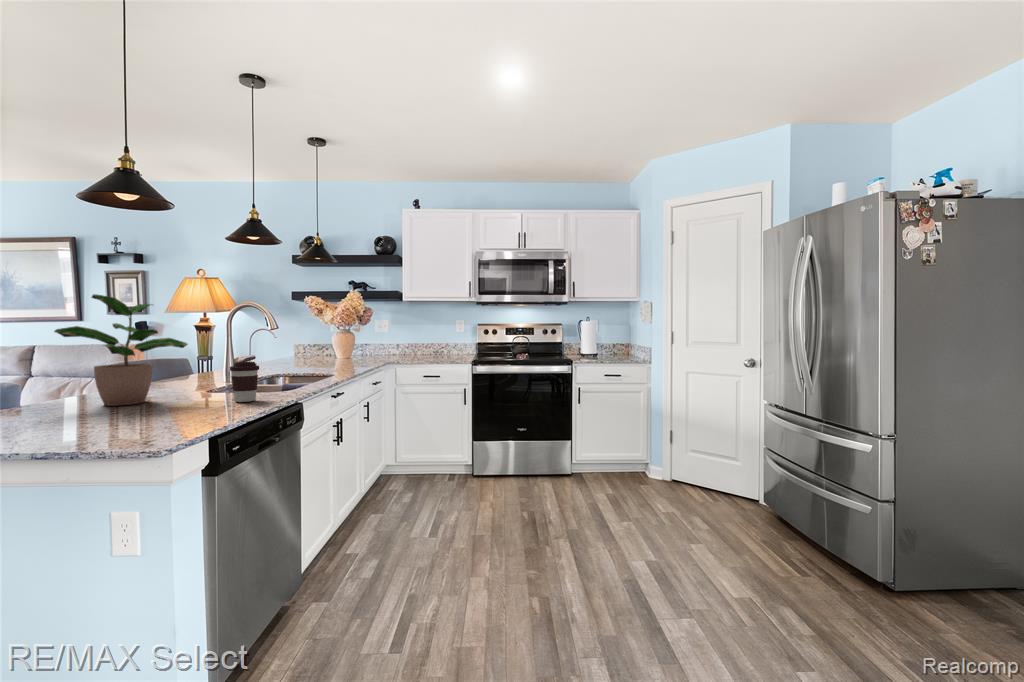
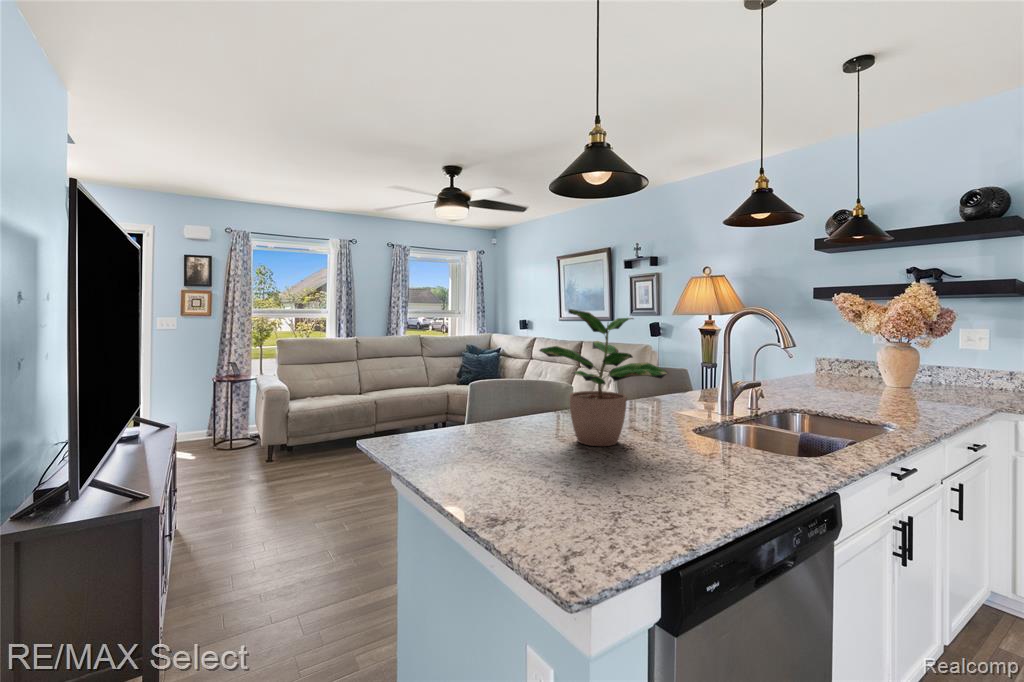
coffee cup: present [230,362,259,402] -> none [717,411,763,479]

